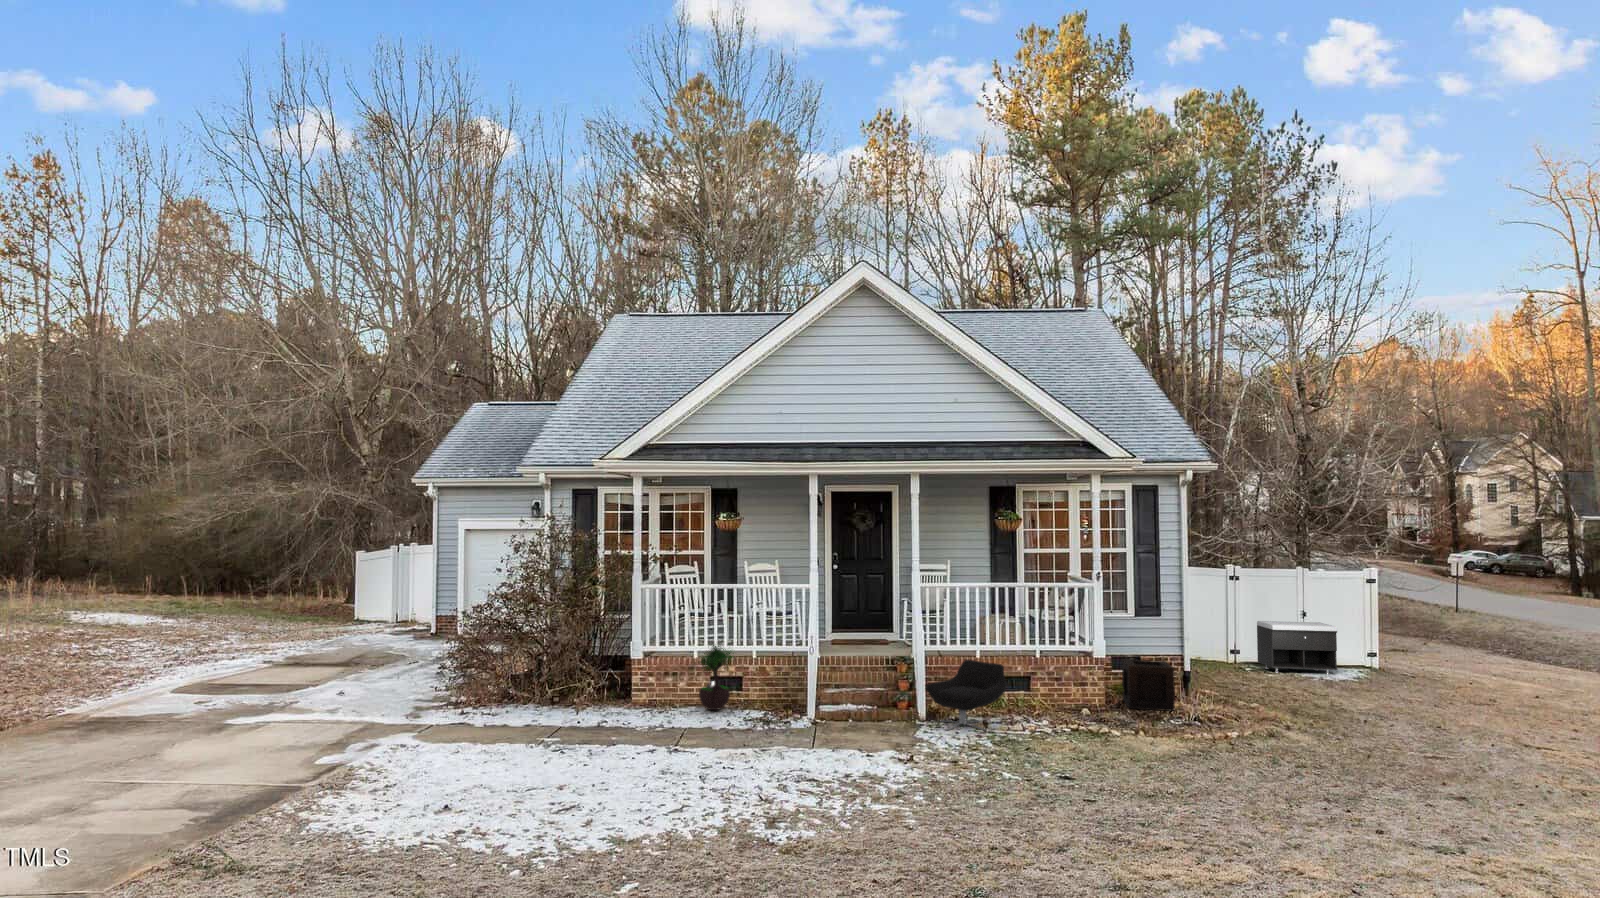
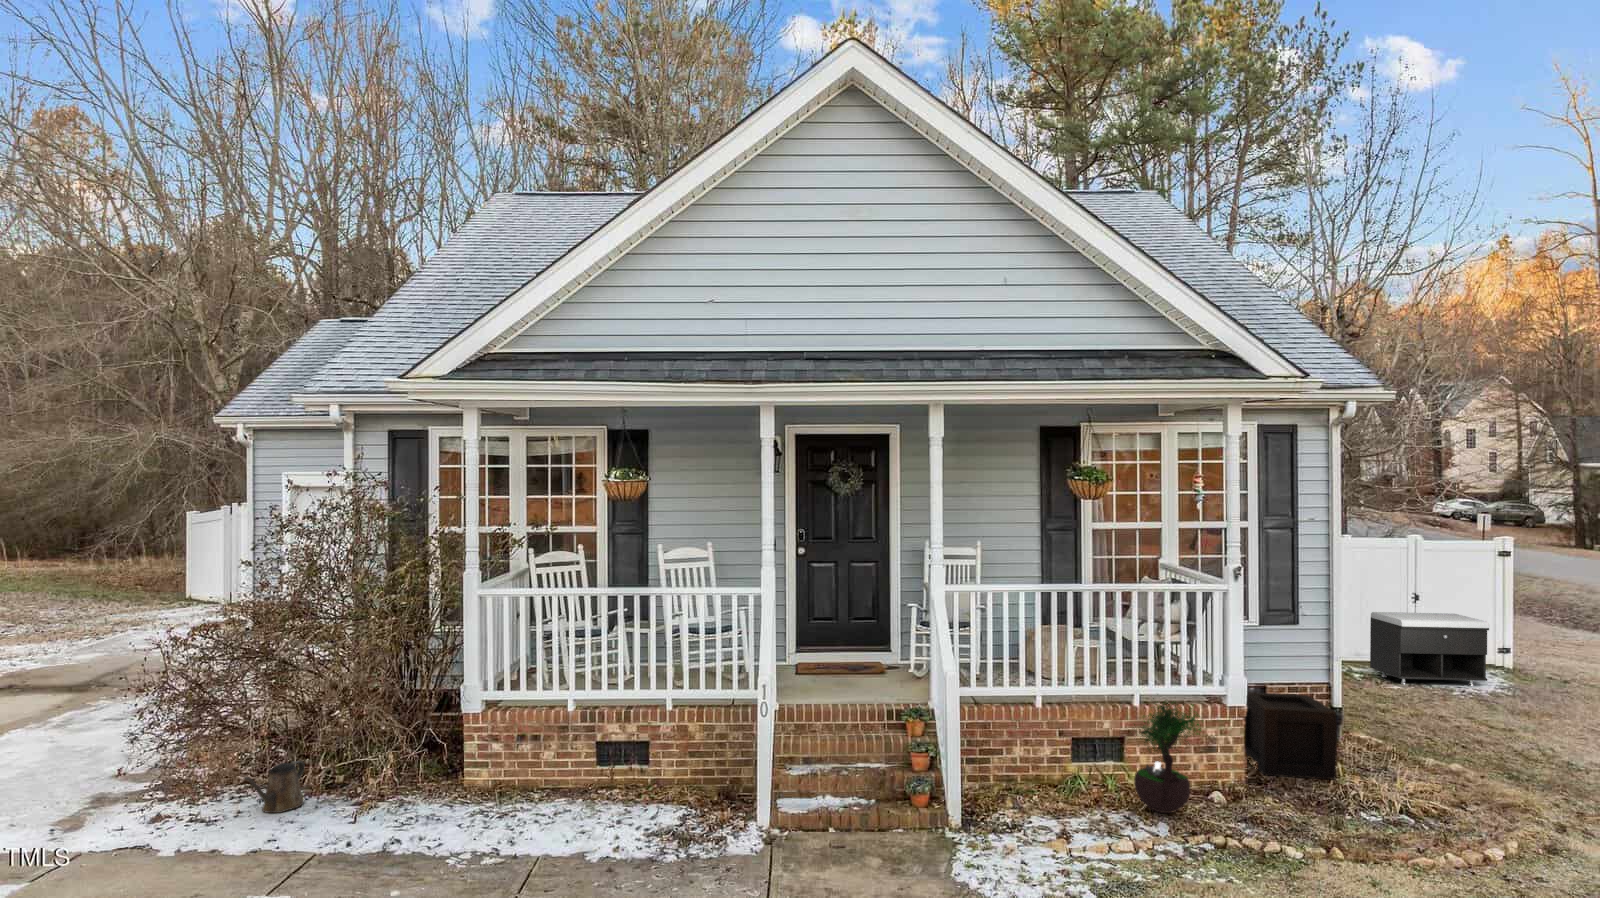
potted tree: present [699,645,734,710] -> present [1134,698,1201,813]
lounge chair: present [925,659,1006,730] -> none [959,712,1096,850]
watering can: none [518,683,544,710] -> present [244,761,304,813]

